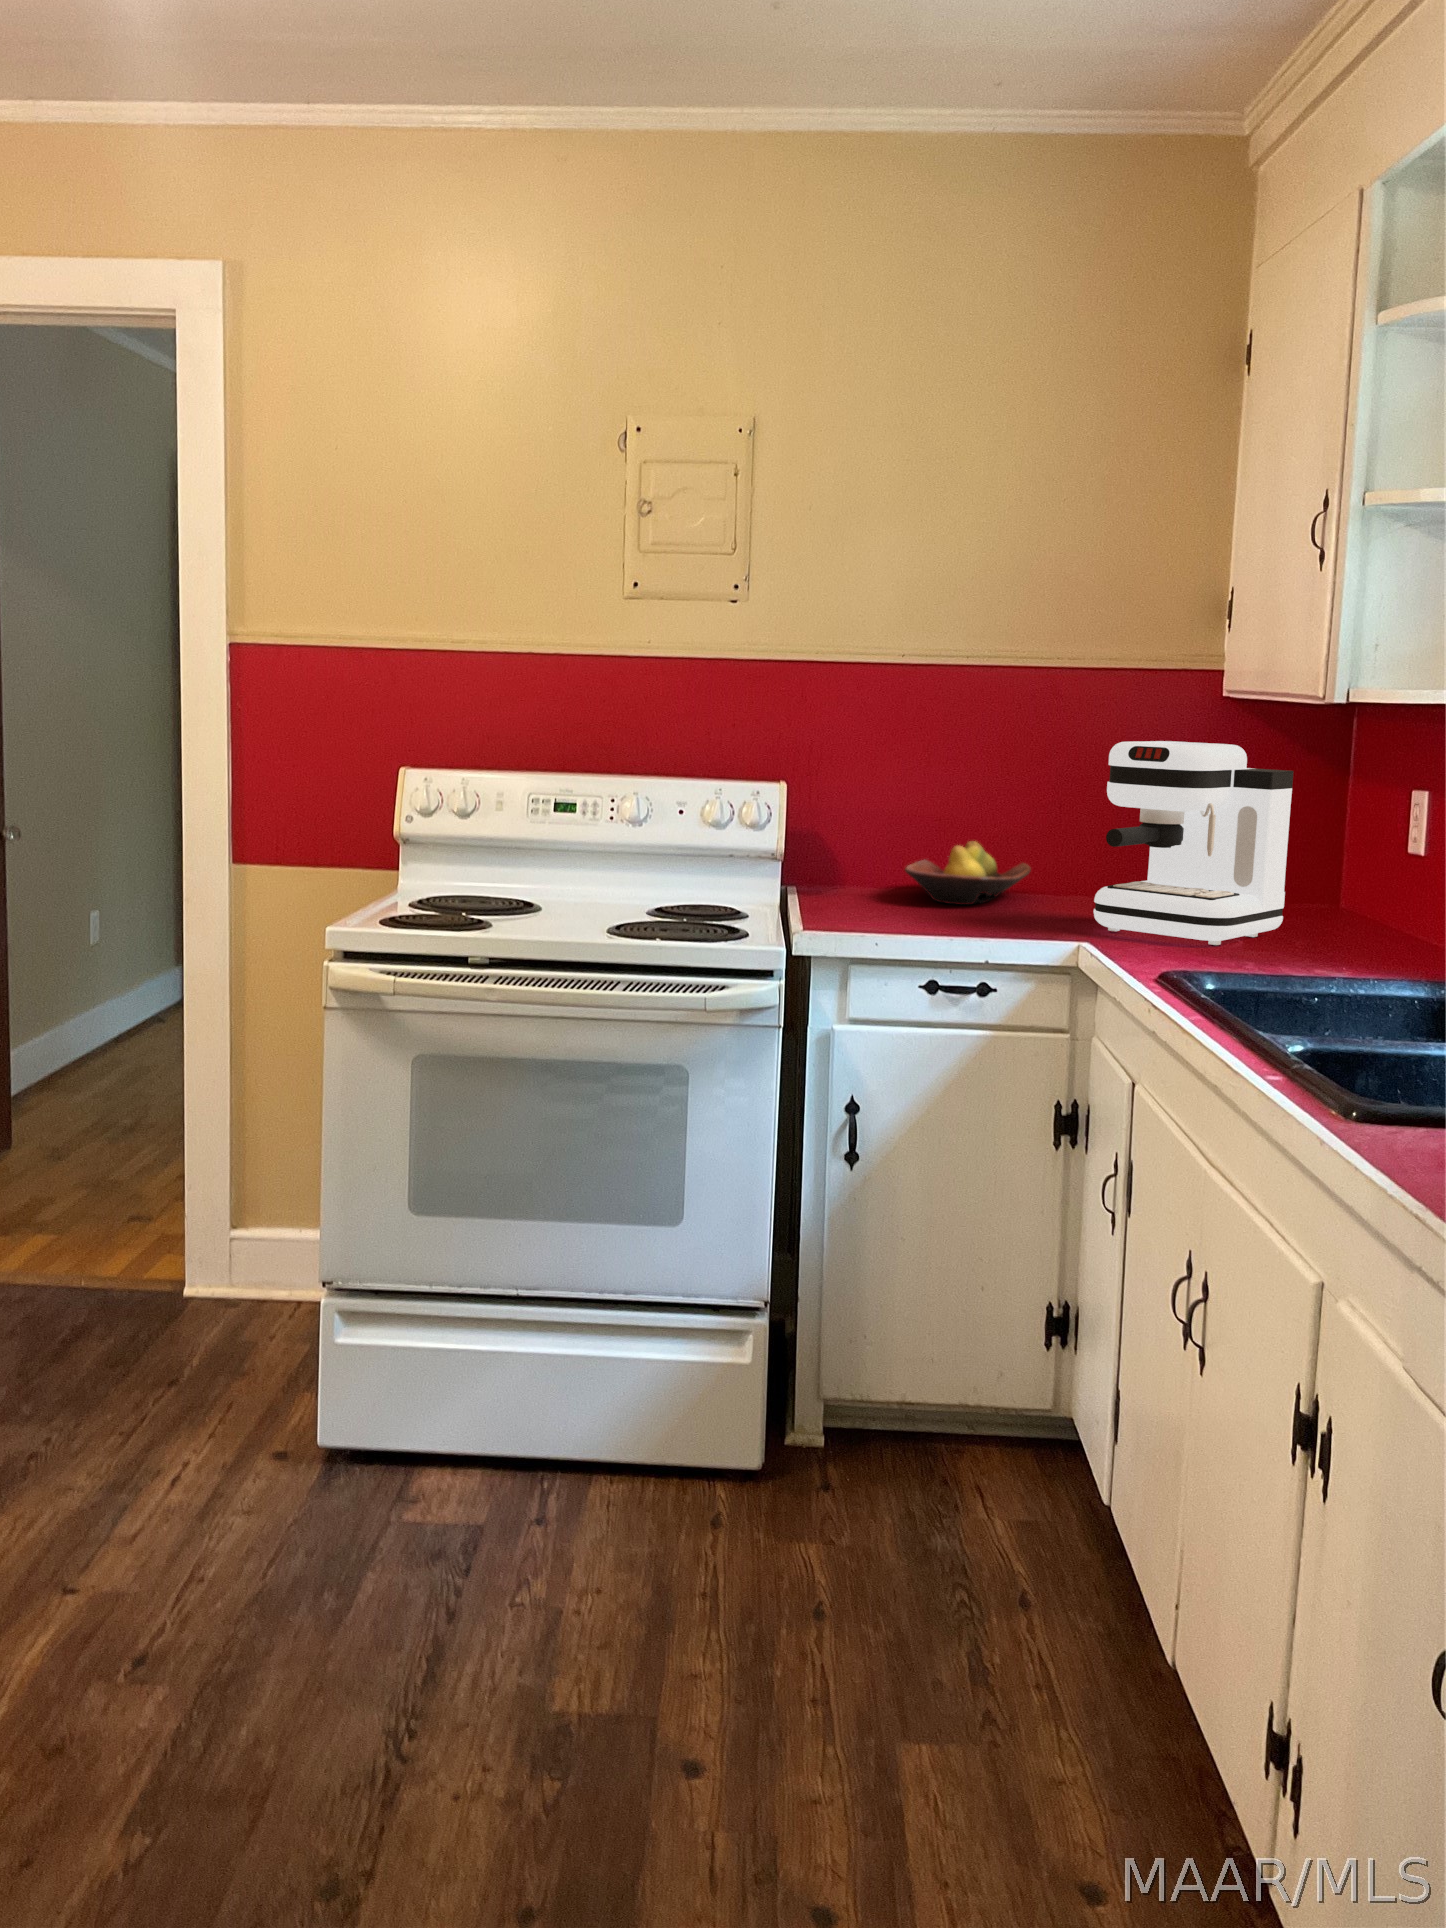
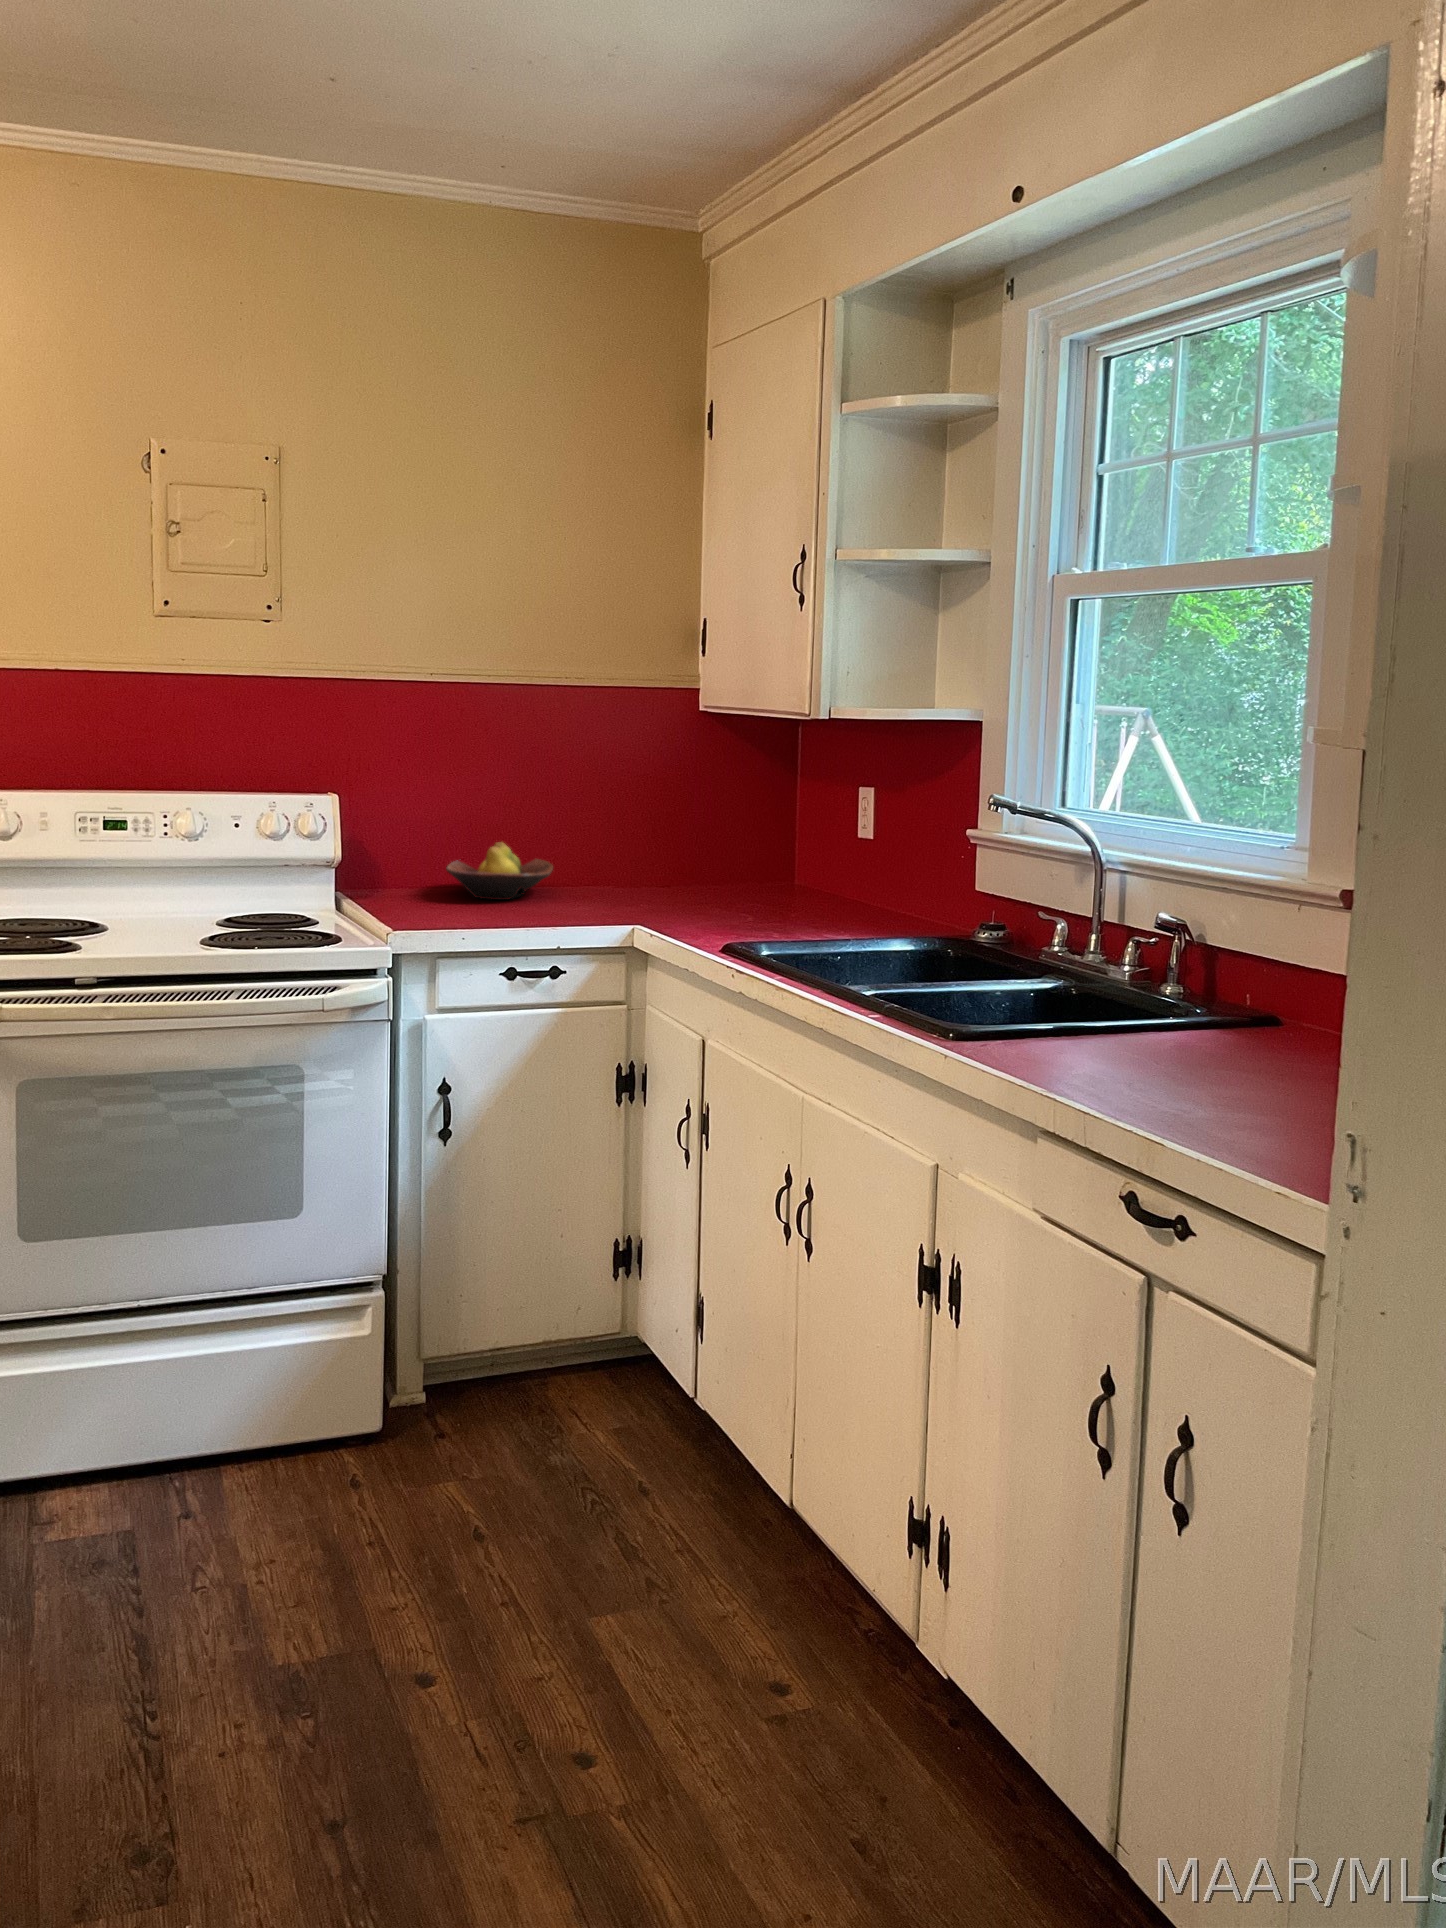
coffee maker: present [1094,741,1294,945] -> none [634,749,786,921]

